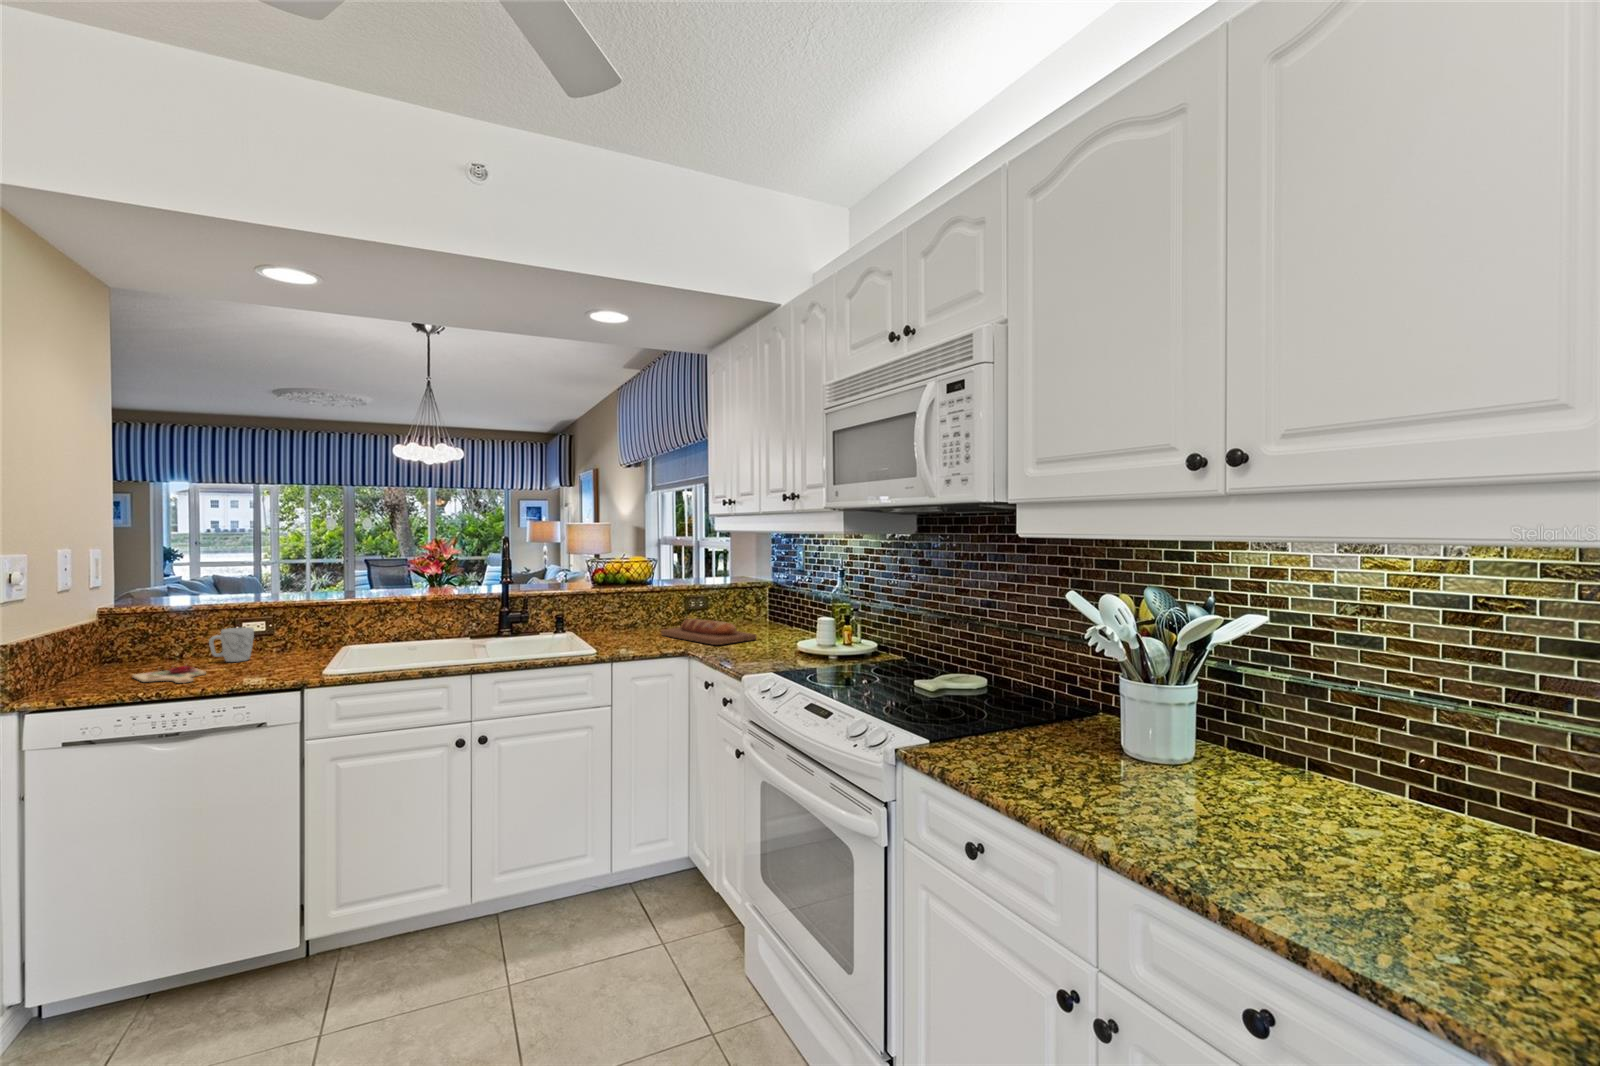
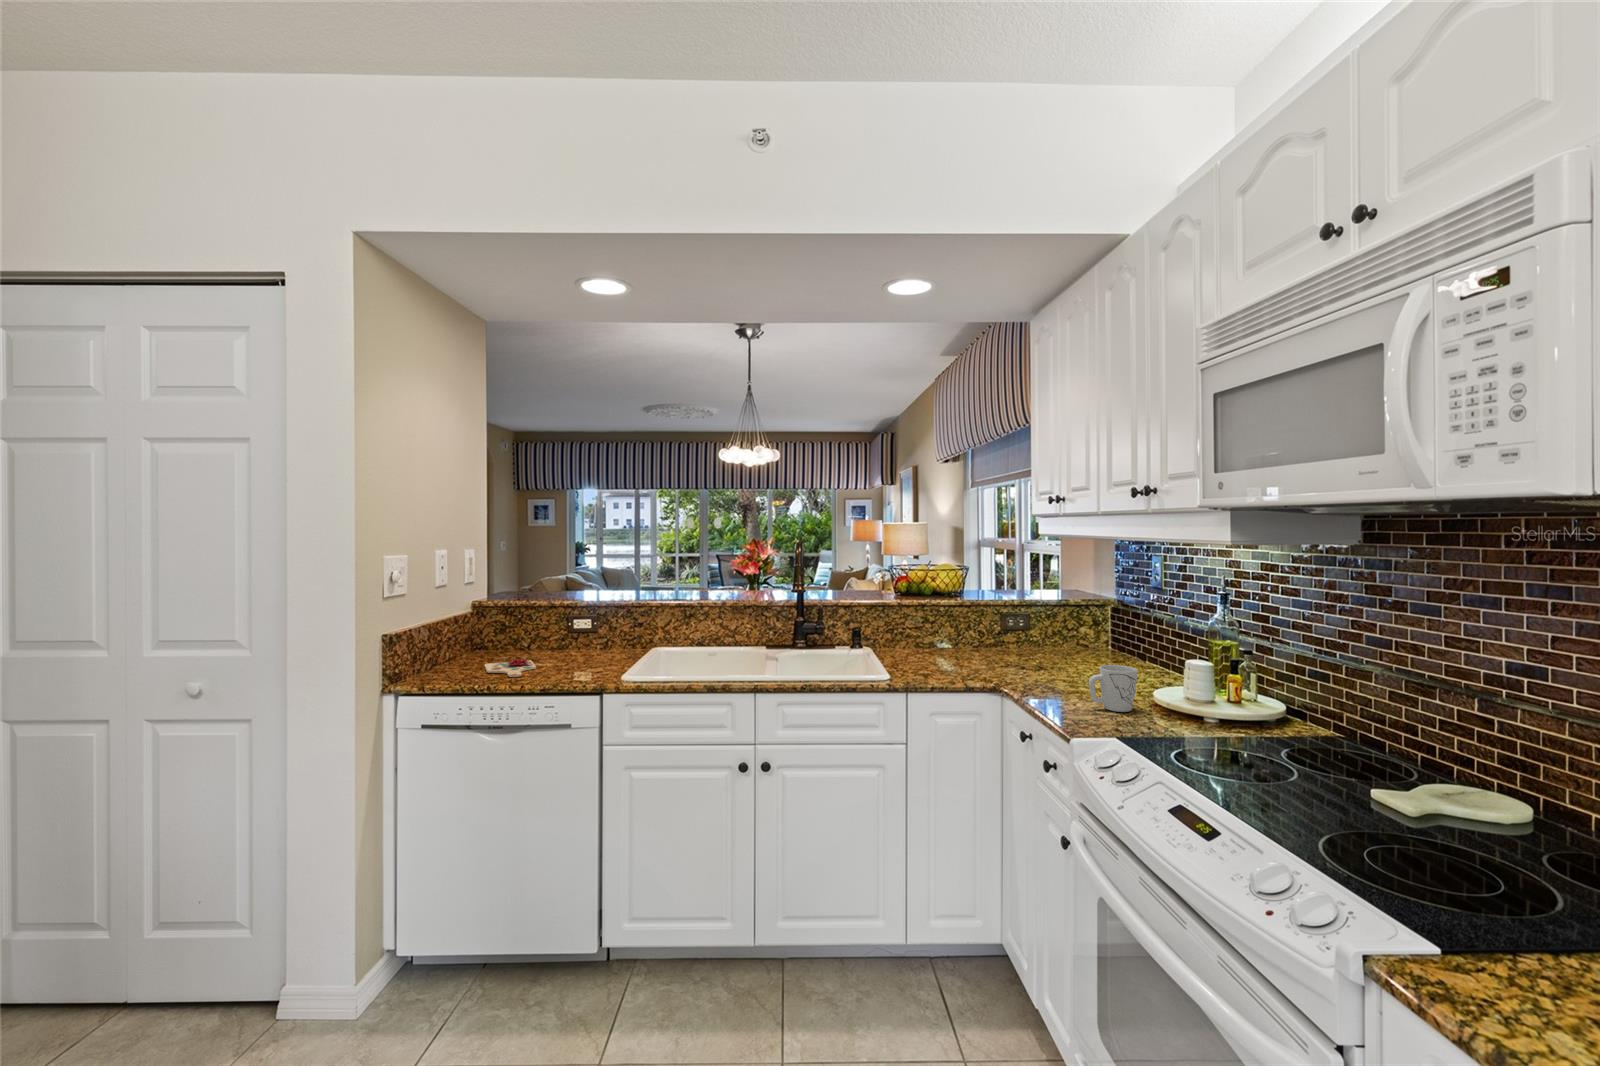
bread loaf: present [661,619,757,645] -> none [969,643,1092,682]
mug: present [209,627,254,662] -> present [1089,665,1137,712]

